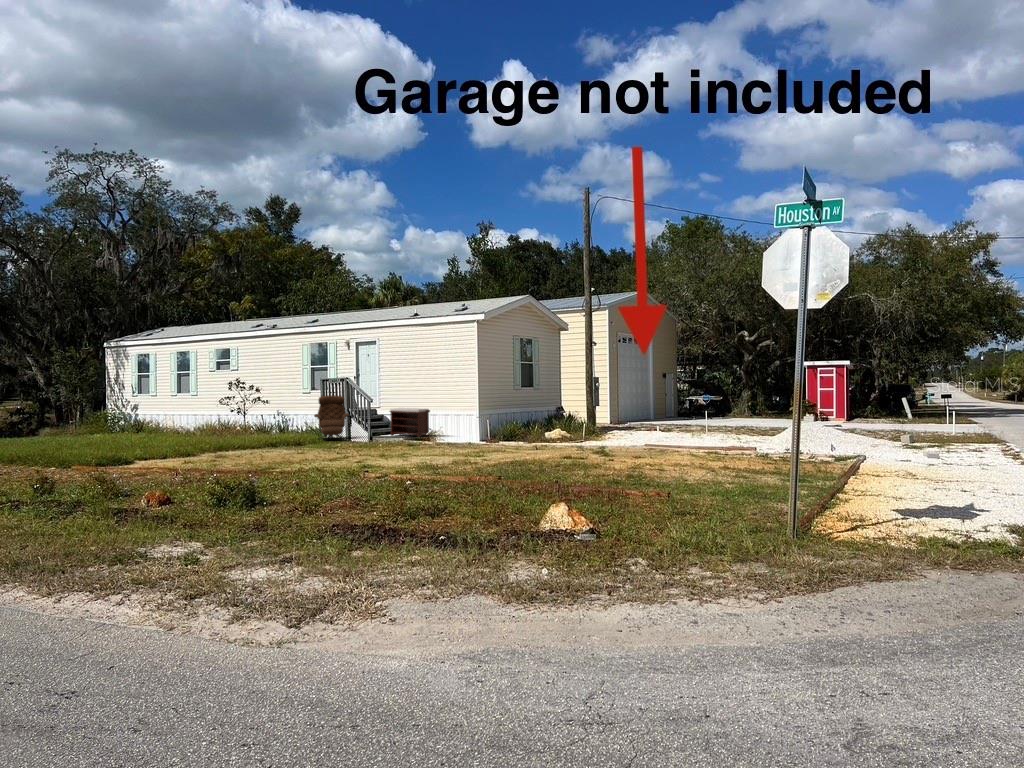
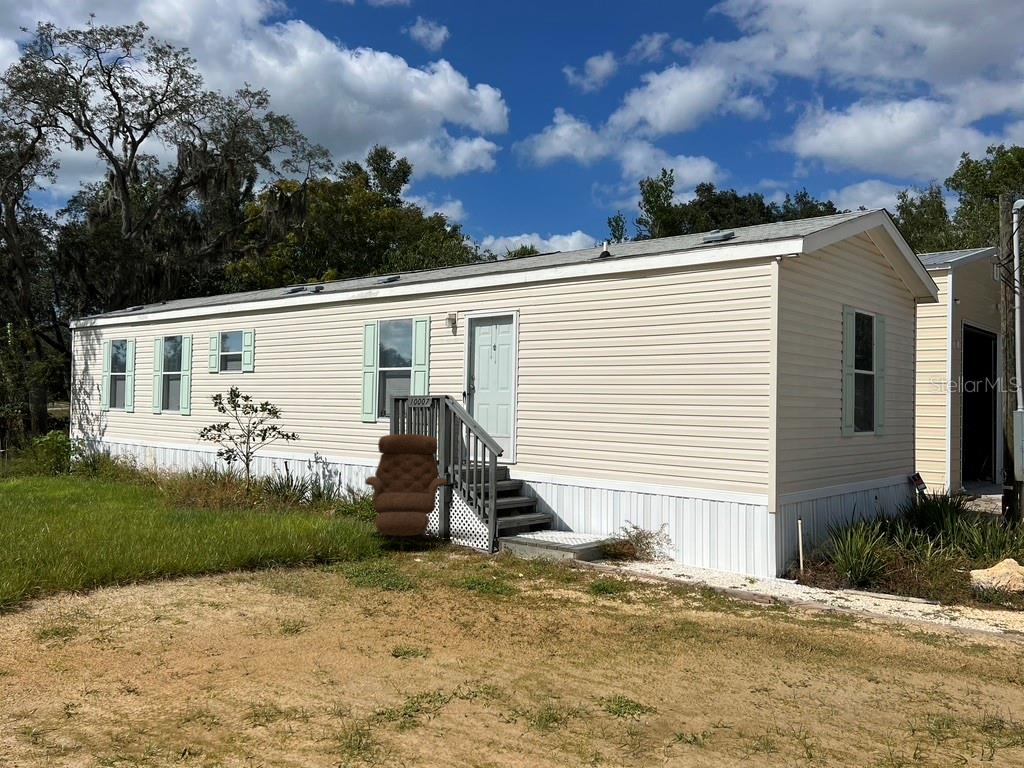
bench: present [390,408,430,437] -> none [537,467,635,544]

